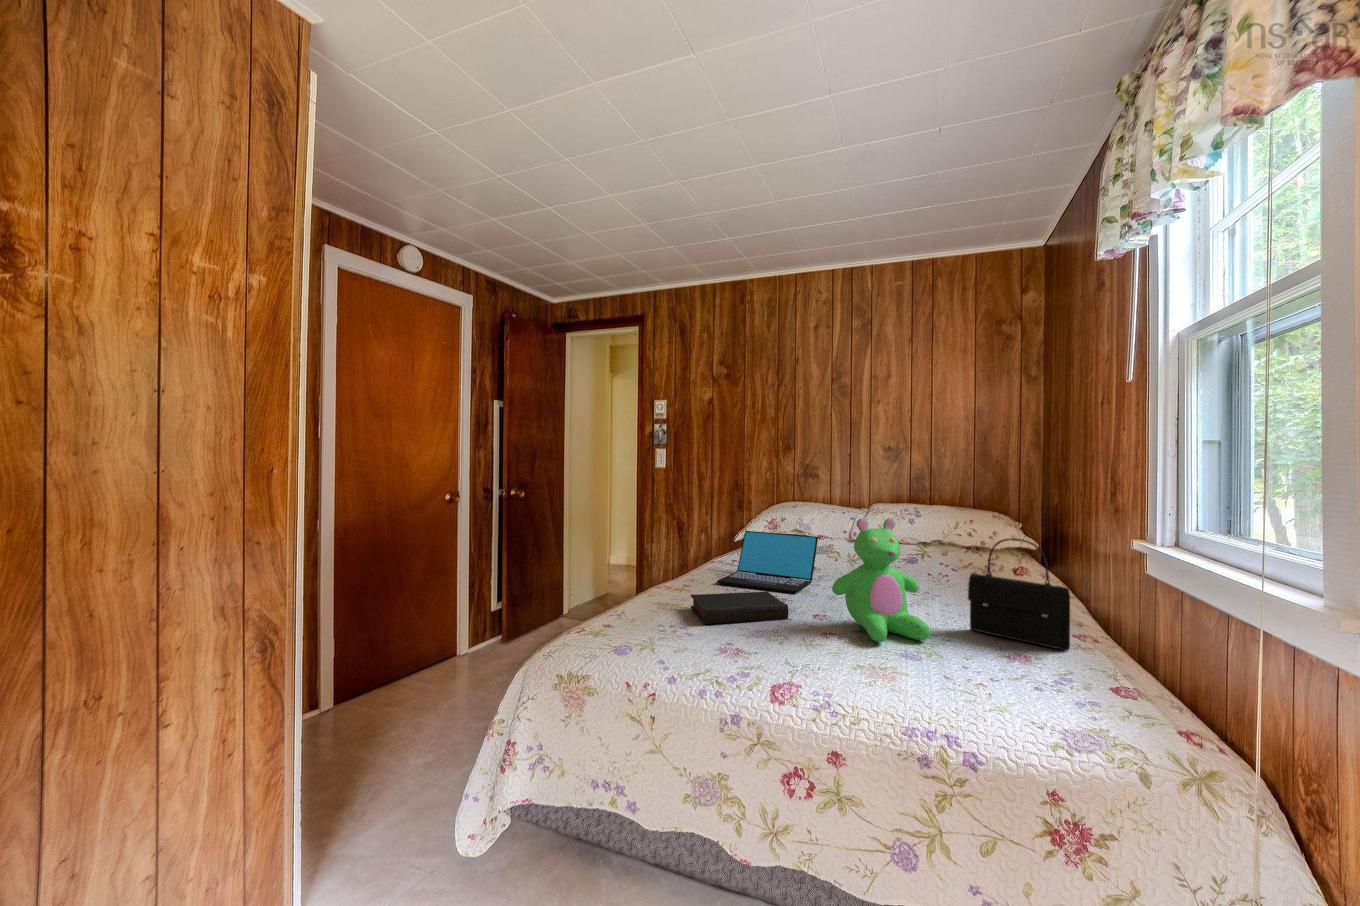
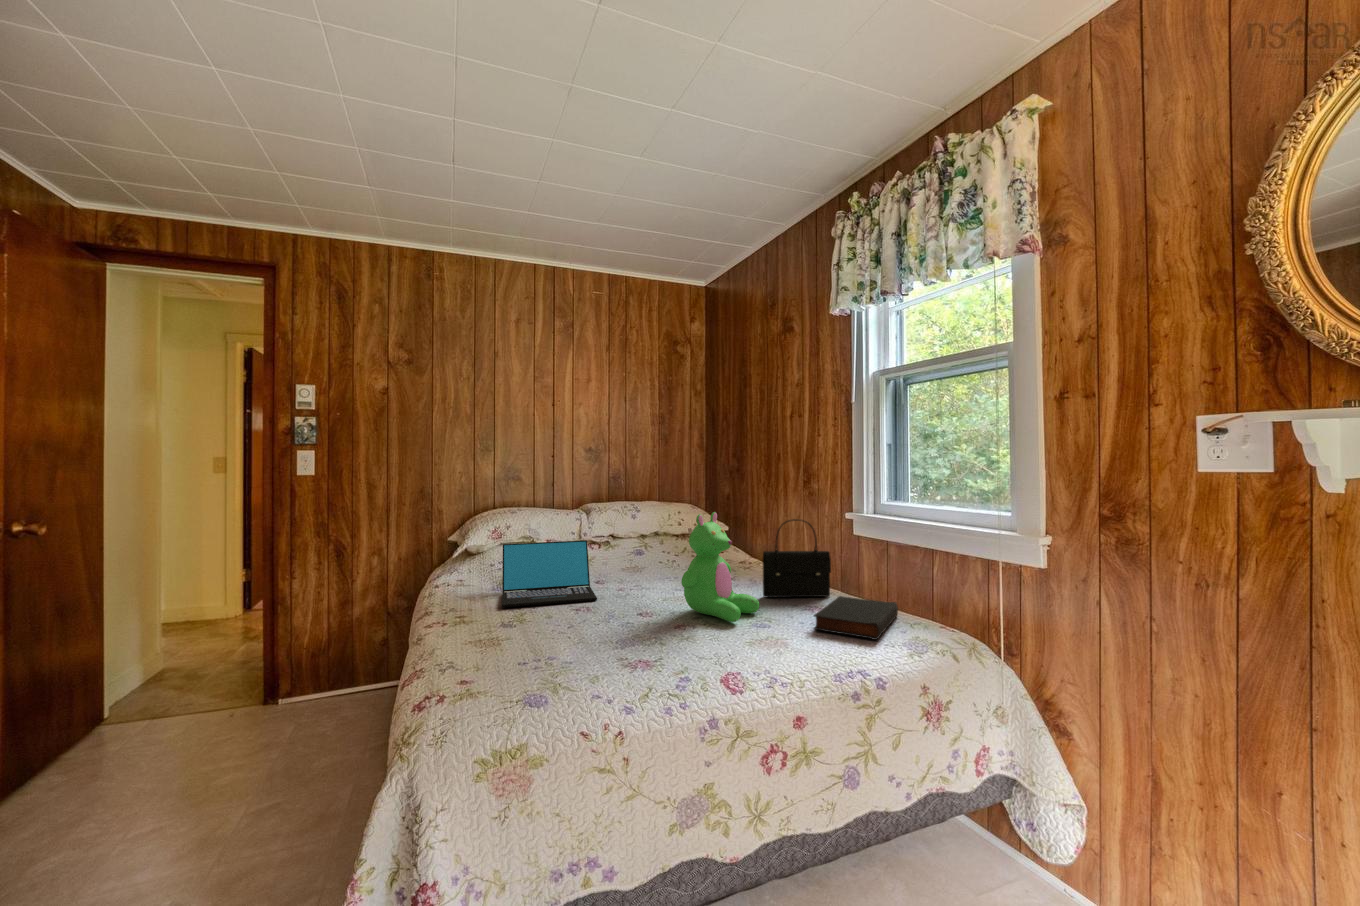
book: present [690,592,788,624] -> present [814,596,898,640]

